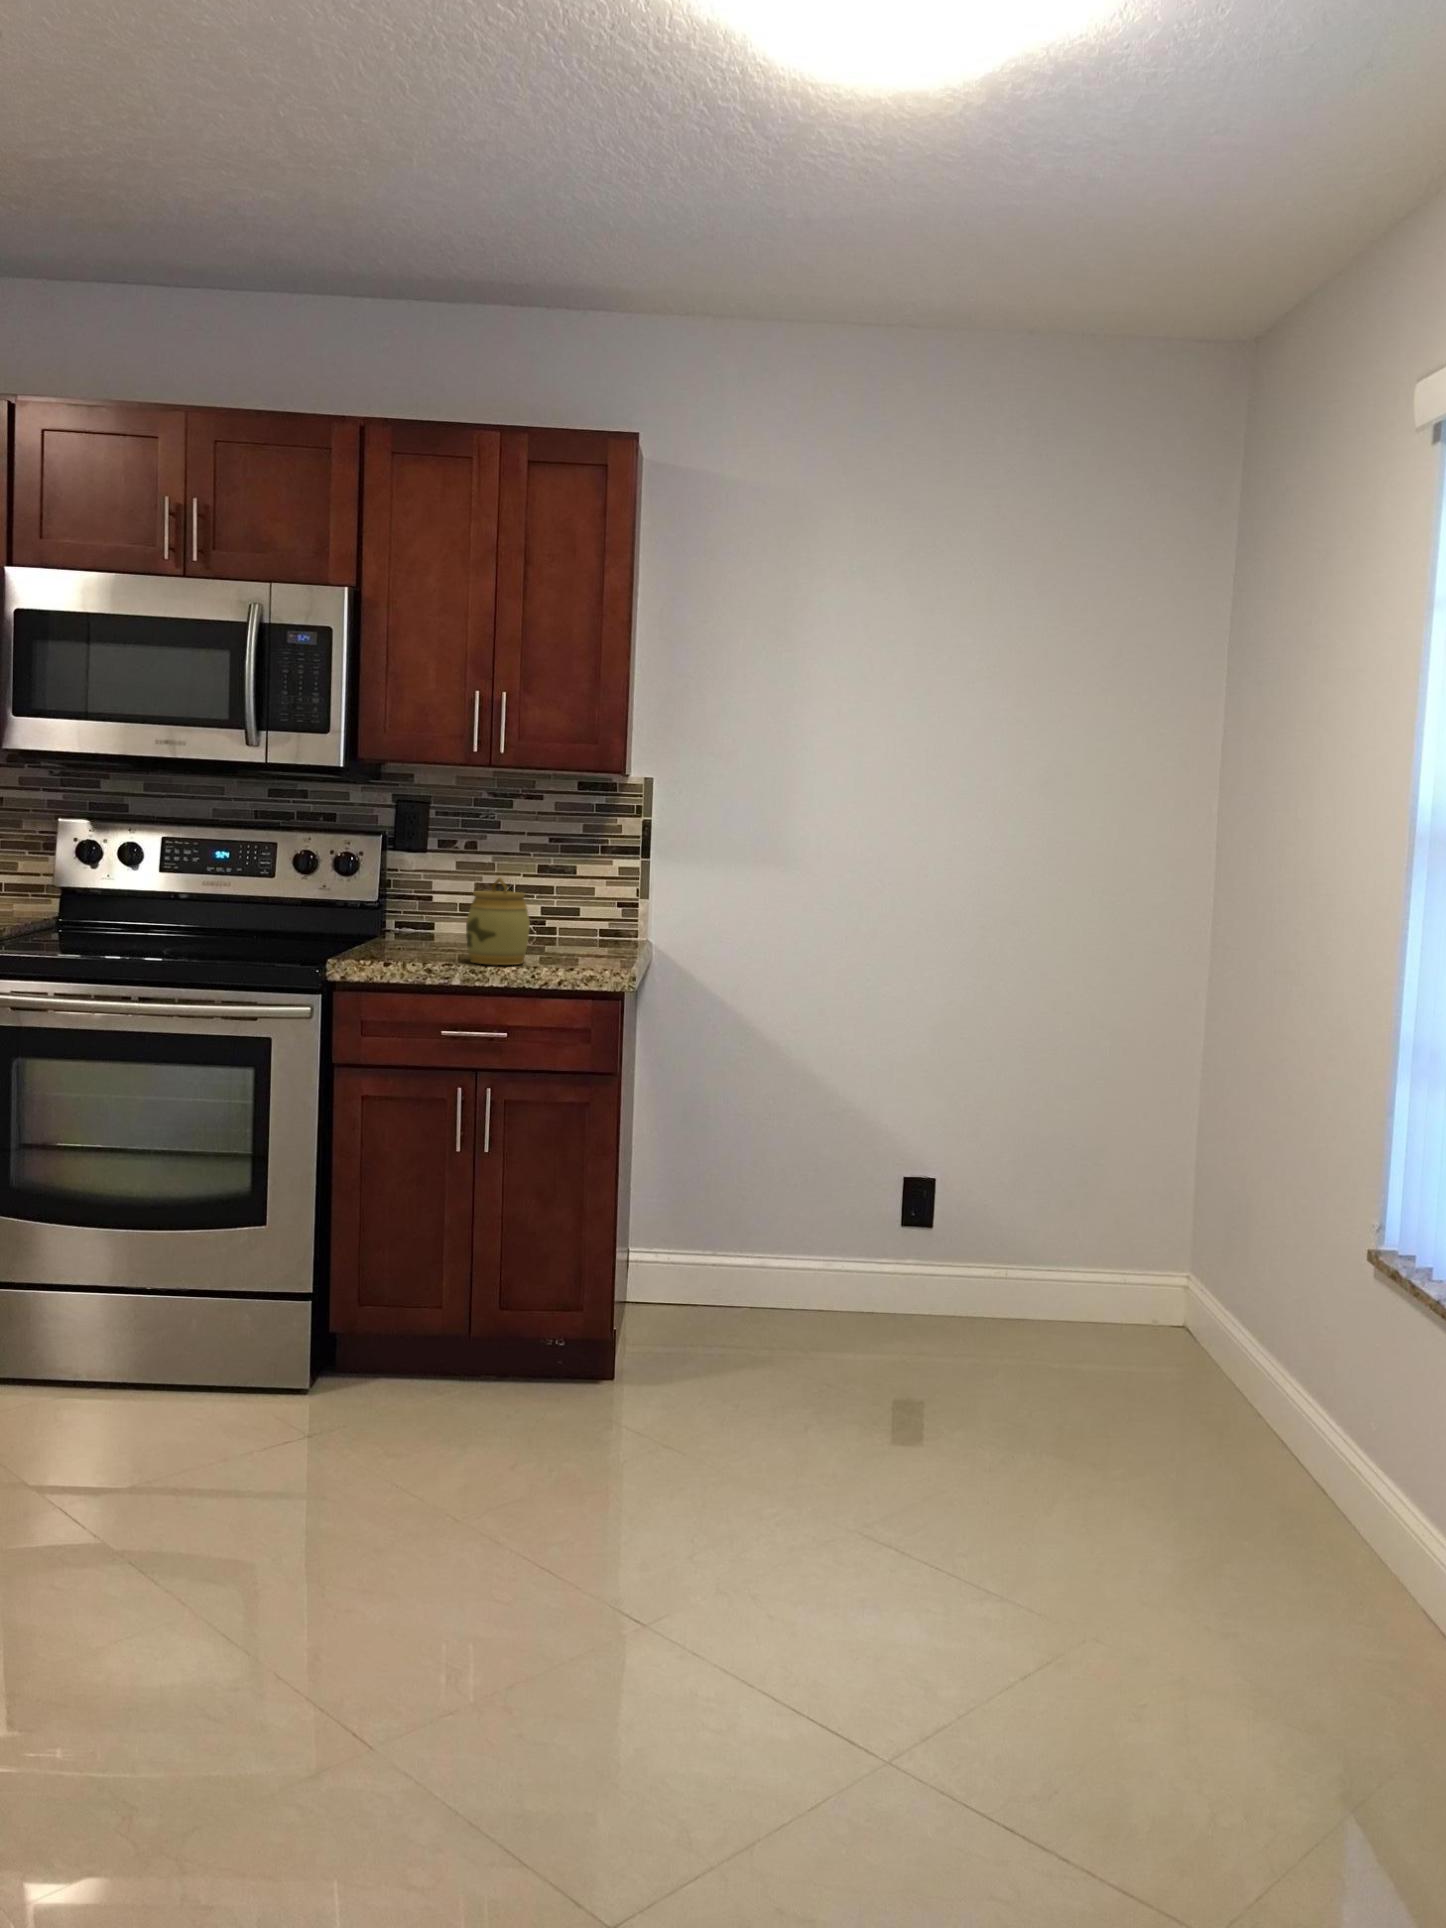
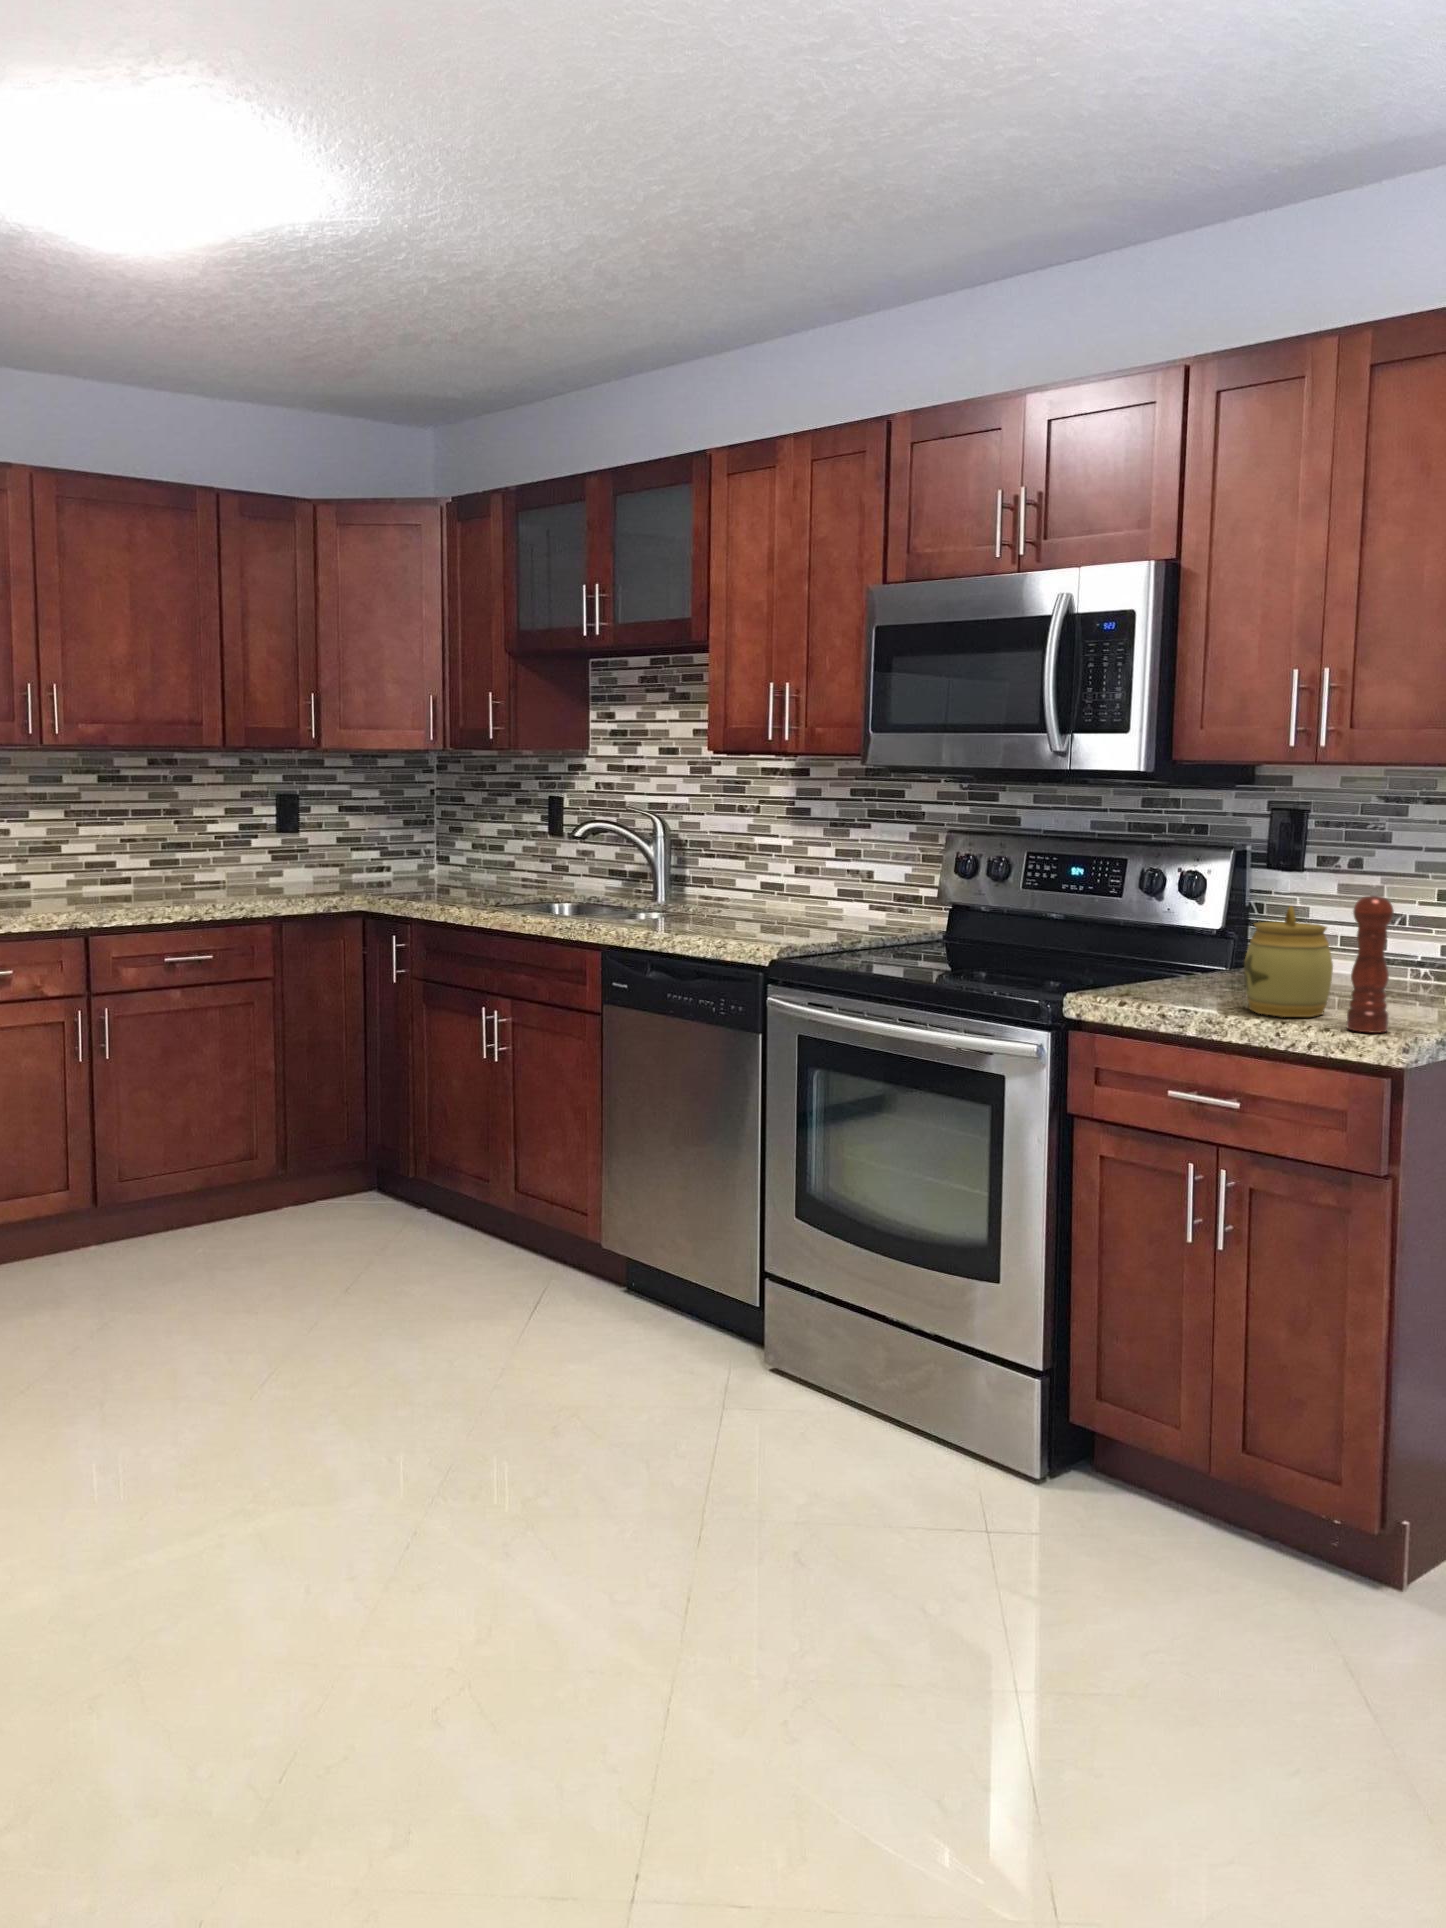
pepper mill: none [561,859,593,970] -> present [1347,885,1394,1033]

